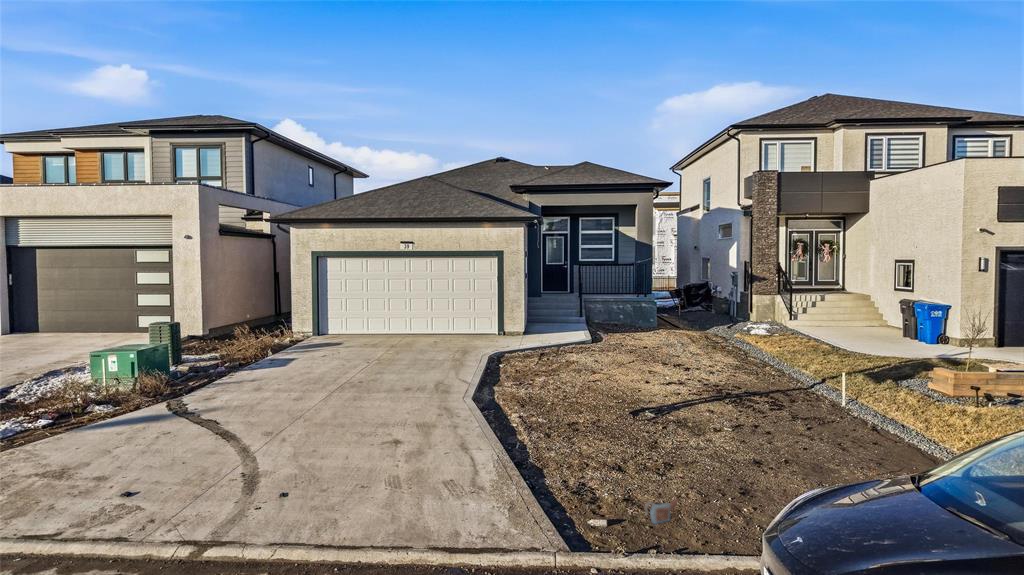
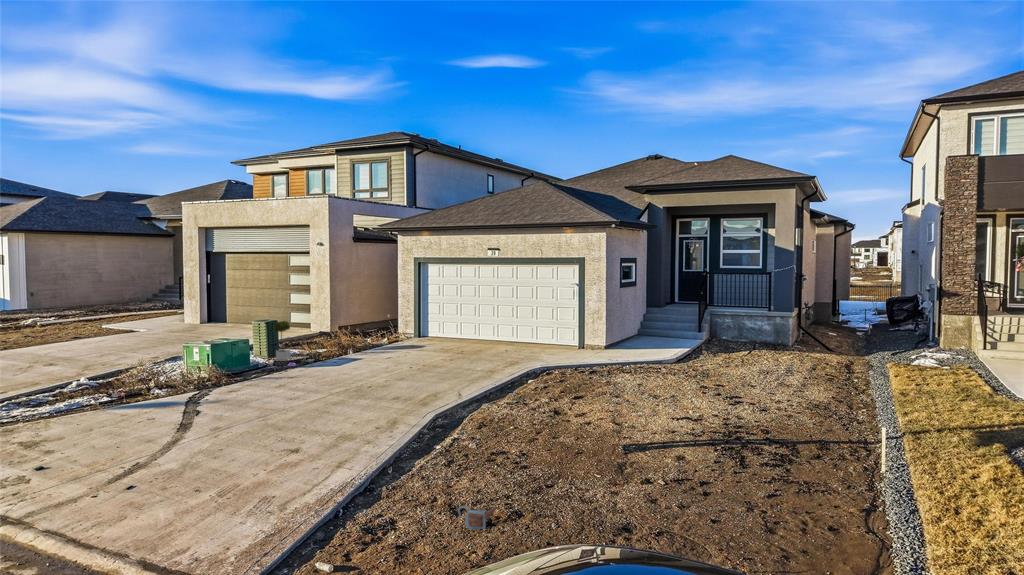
potted tree: none [175,326,197,373] -> present [273,321,291,360]

